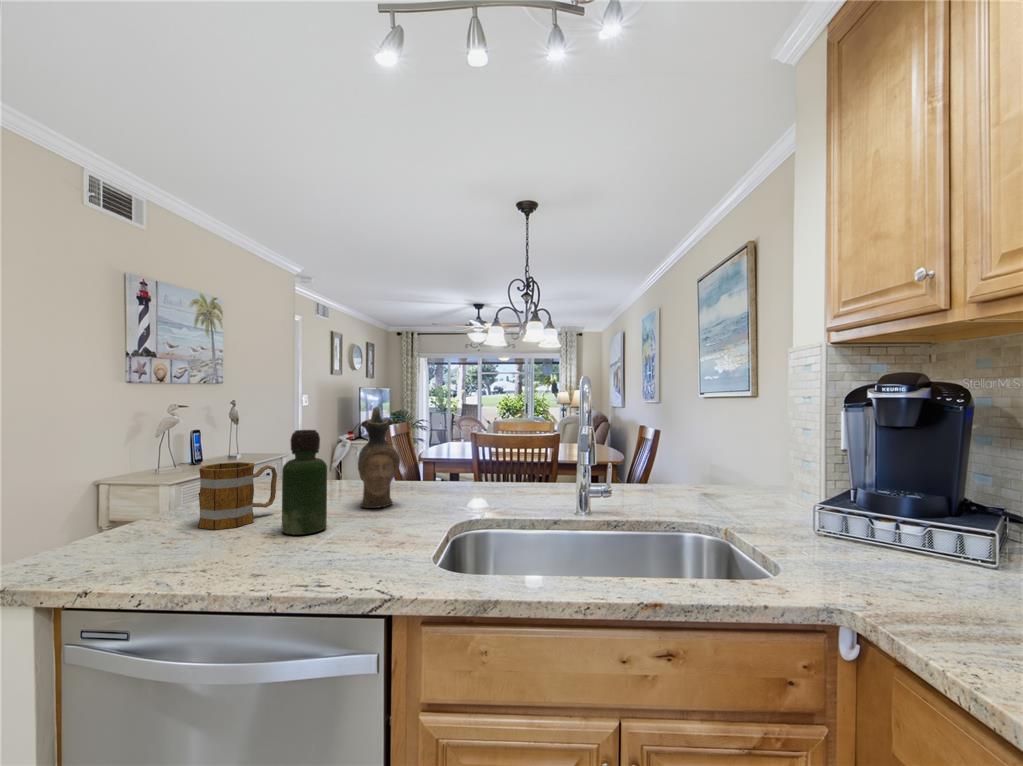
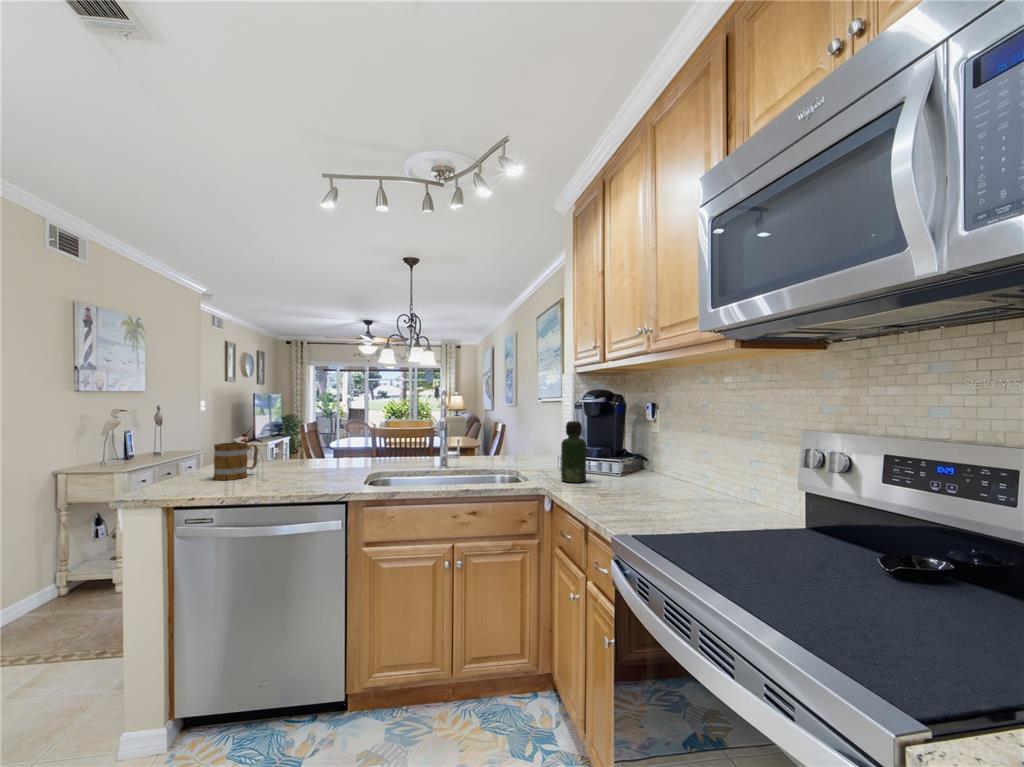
ceramic pitcher: present [358,407,400,508] -> none [308,408,335,469]
bottle: present [282,430,327,535] -> present [561,421,586,483]

